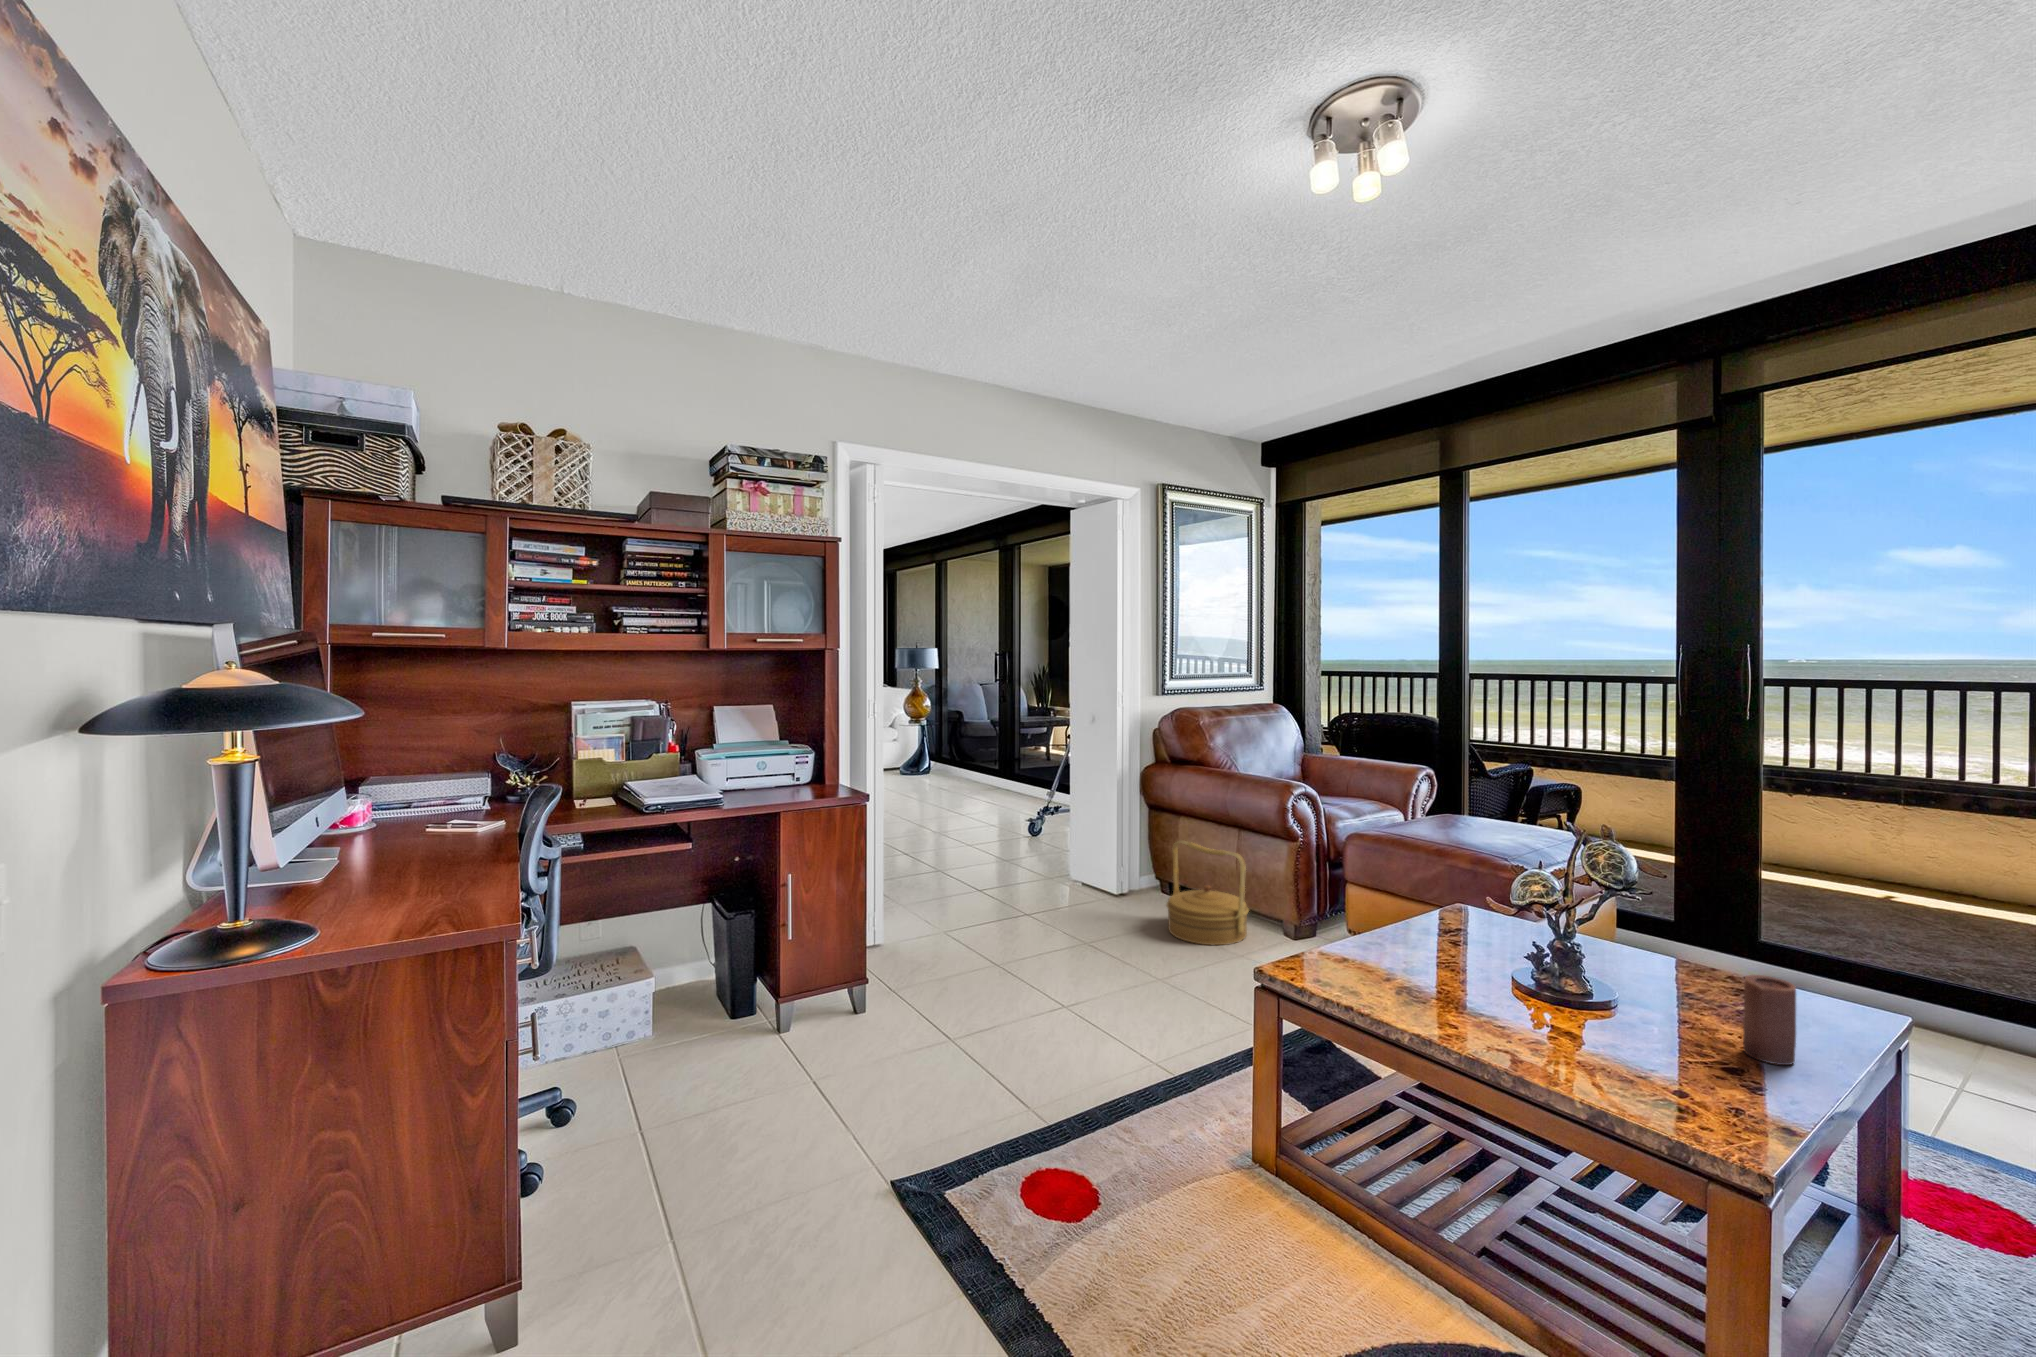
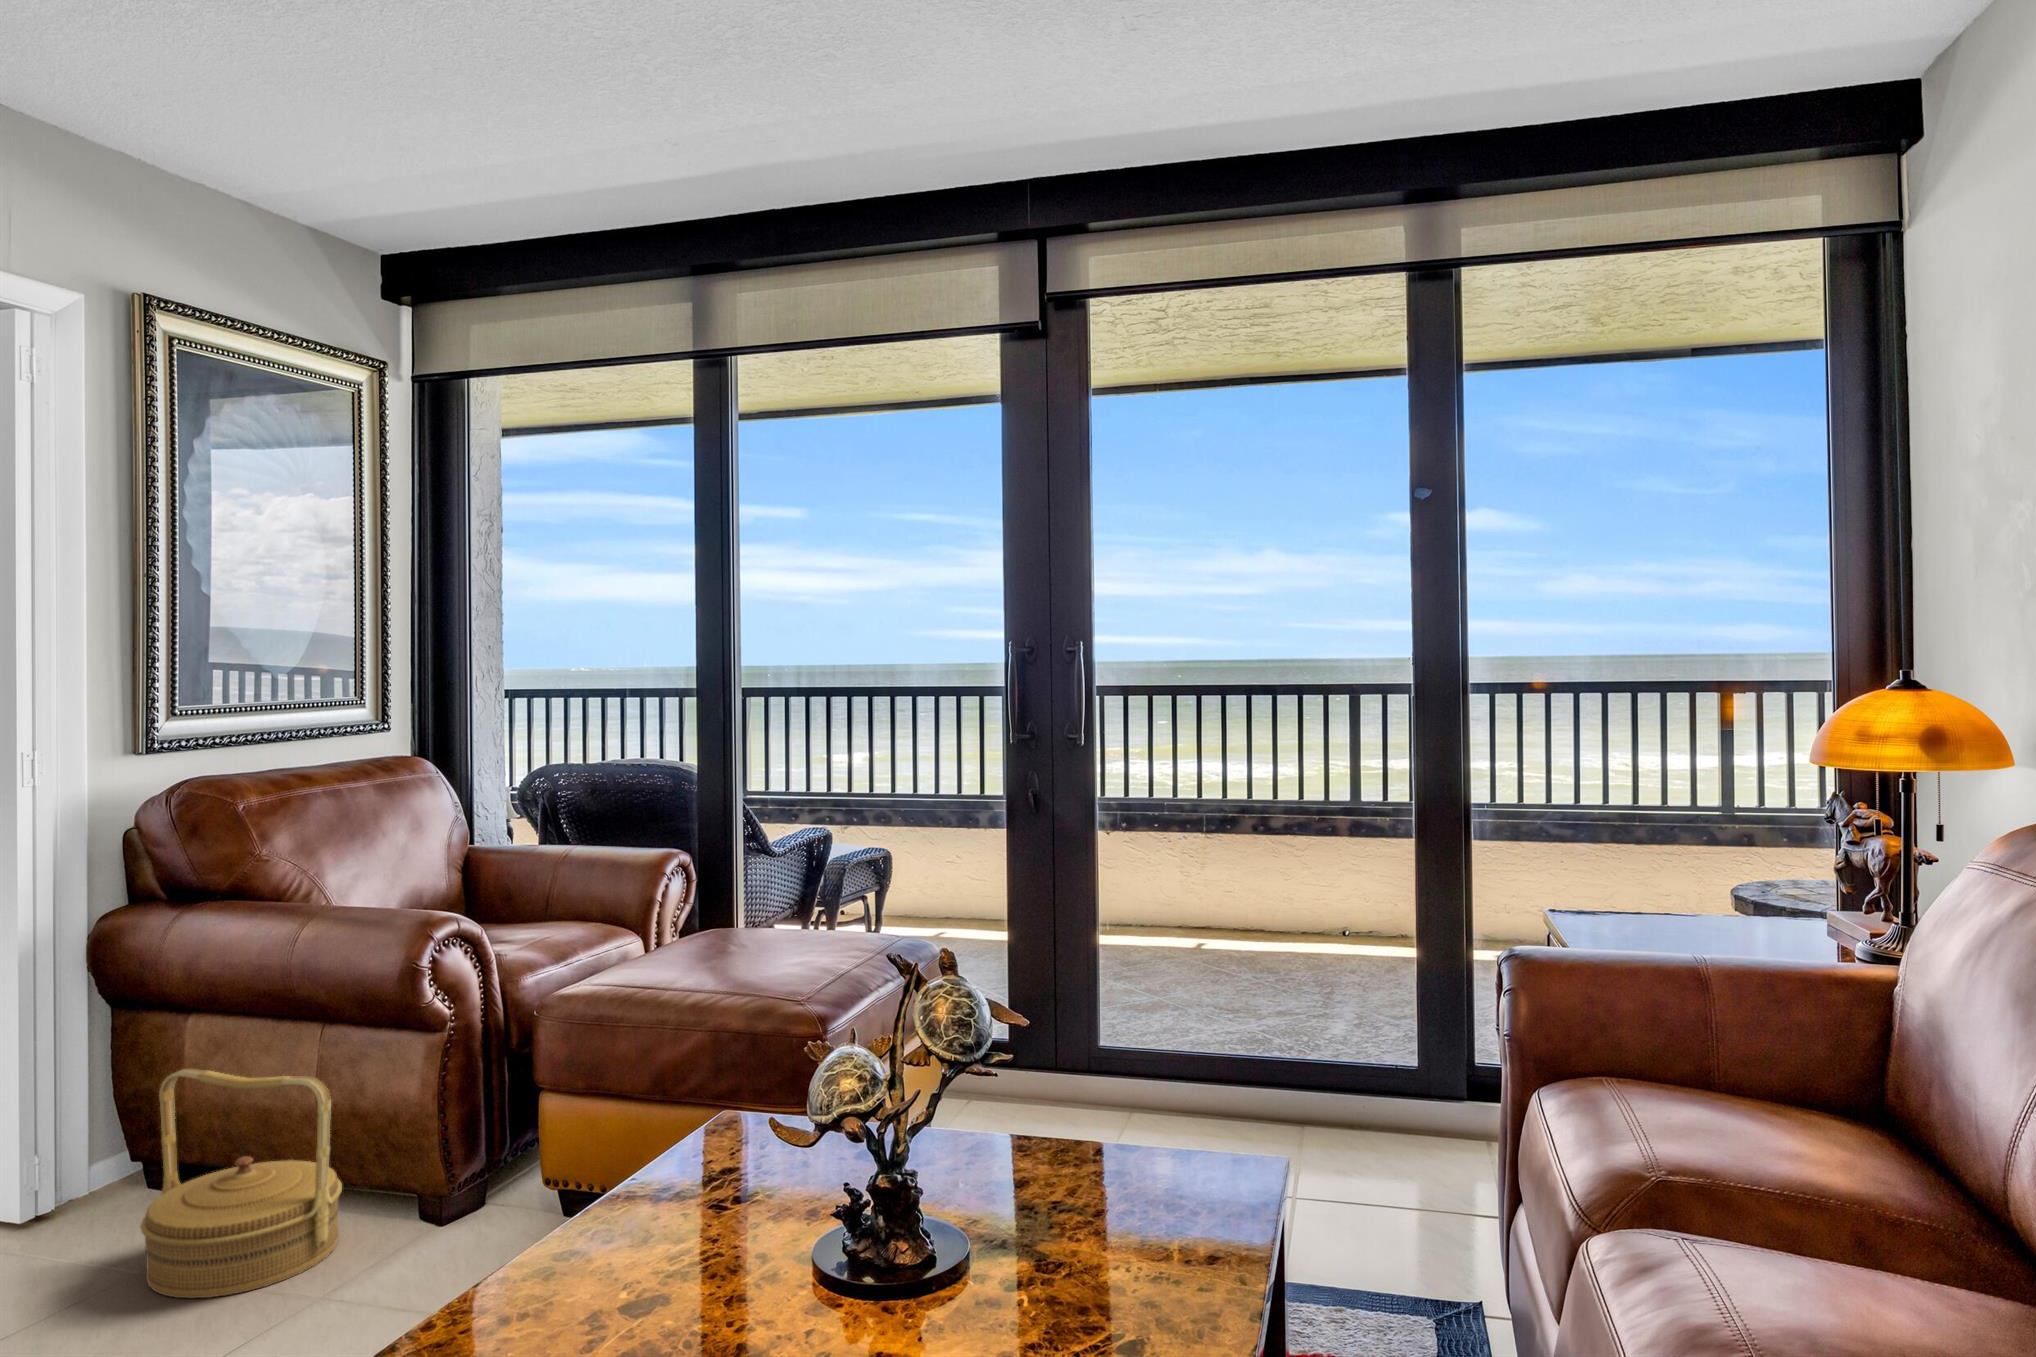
candle: present [1743,975,1796,1065] -> none [1141,1171,1203,1318]

